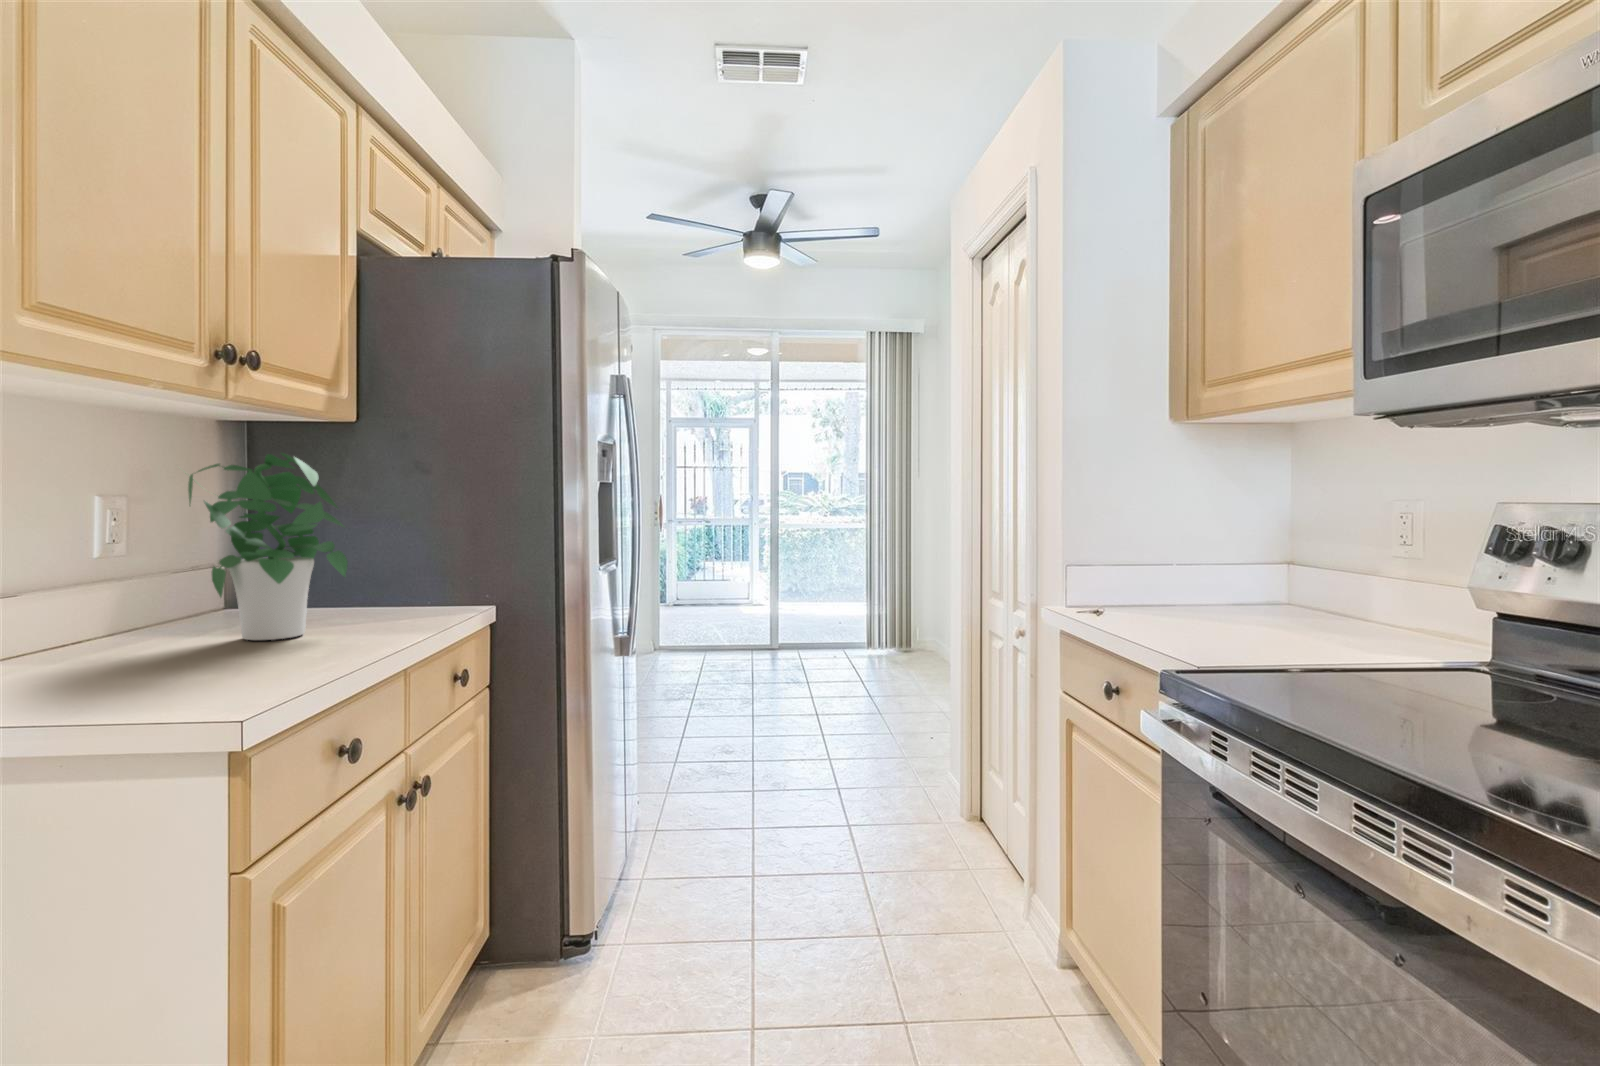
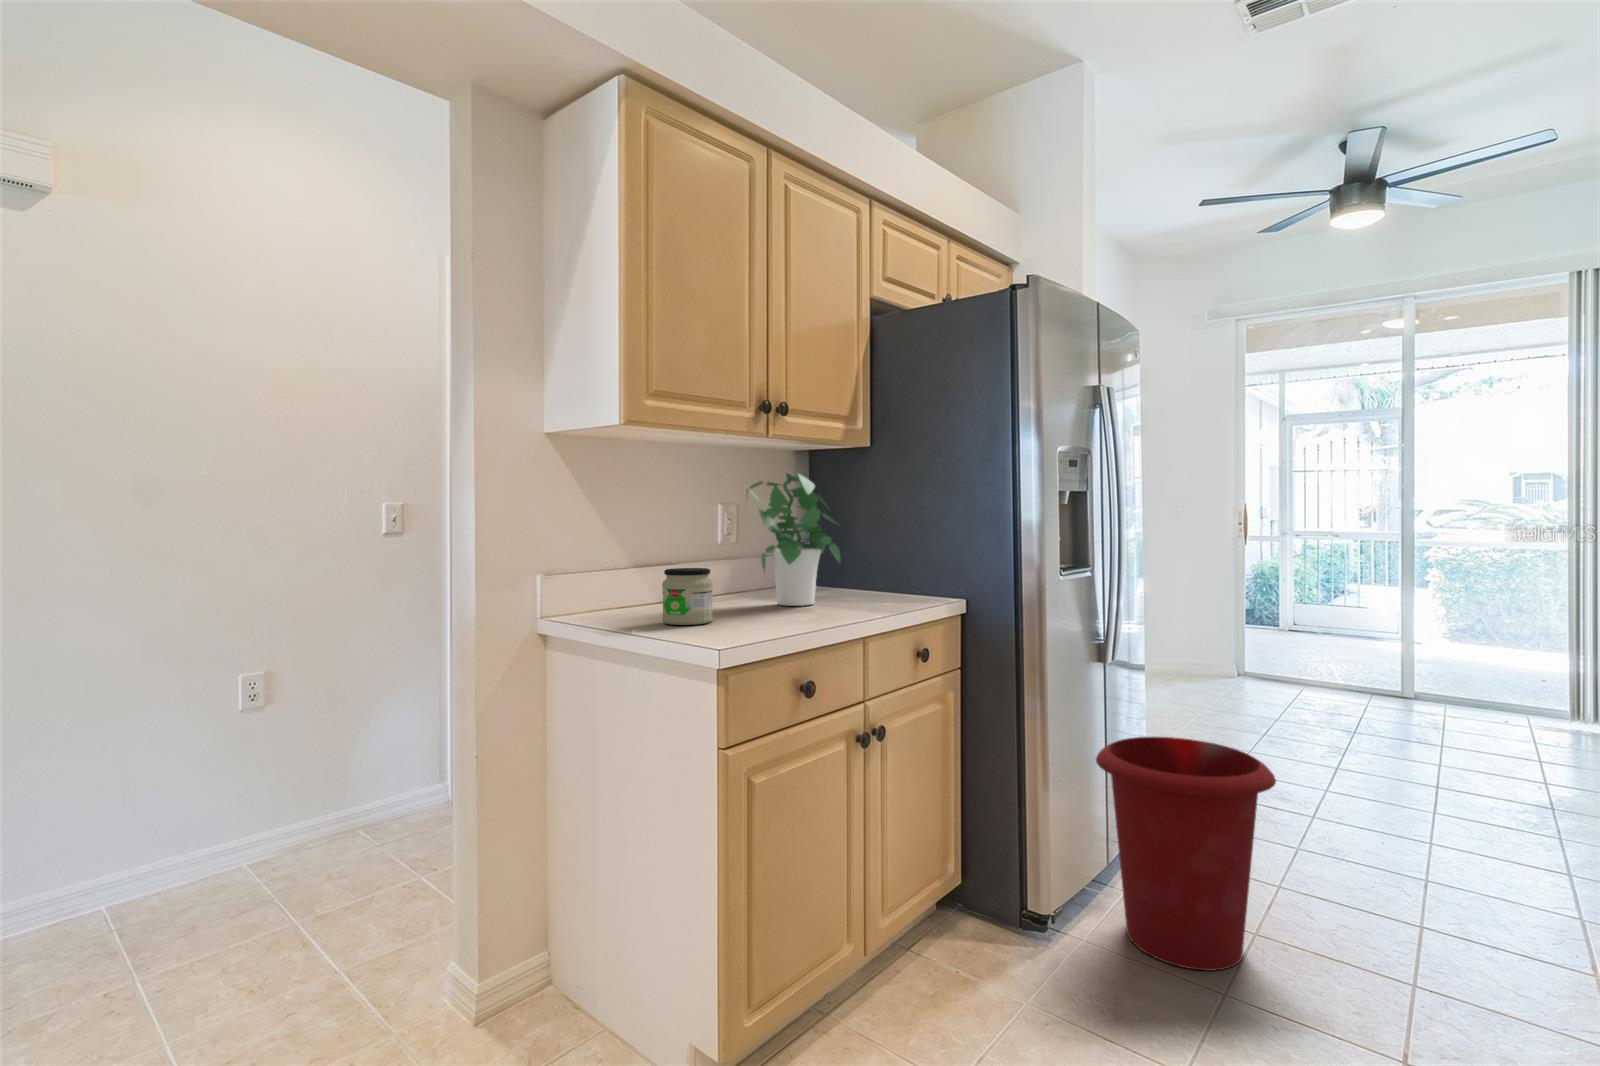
jar: none [60,601,170,700] -> present [662,568,713,625]
waste bin: none [629,718,779,930] -> present [1096,737,1276,971]

